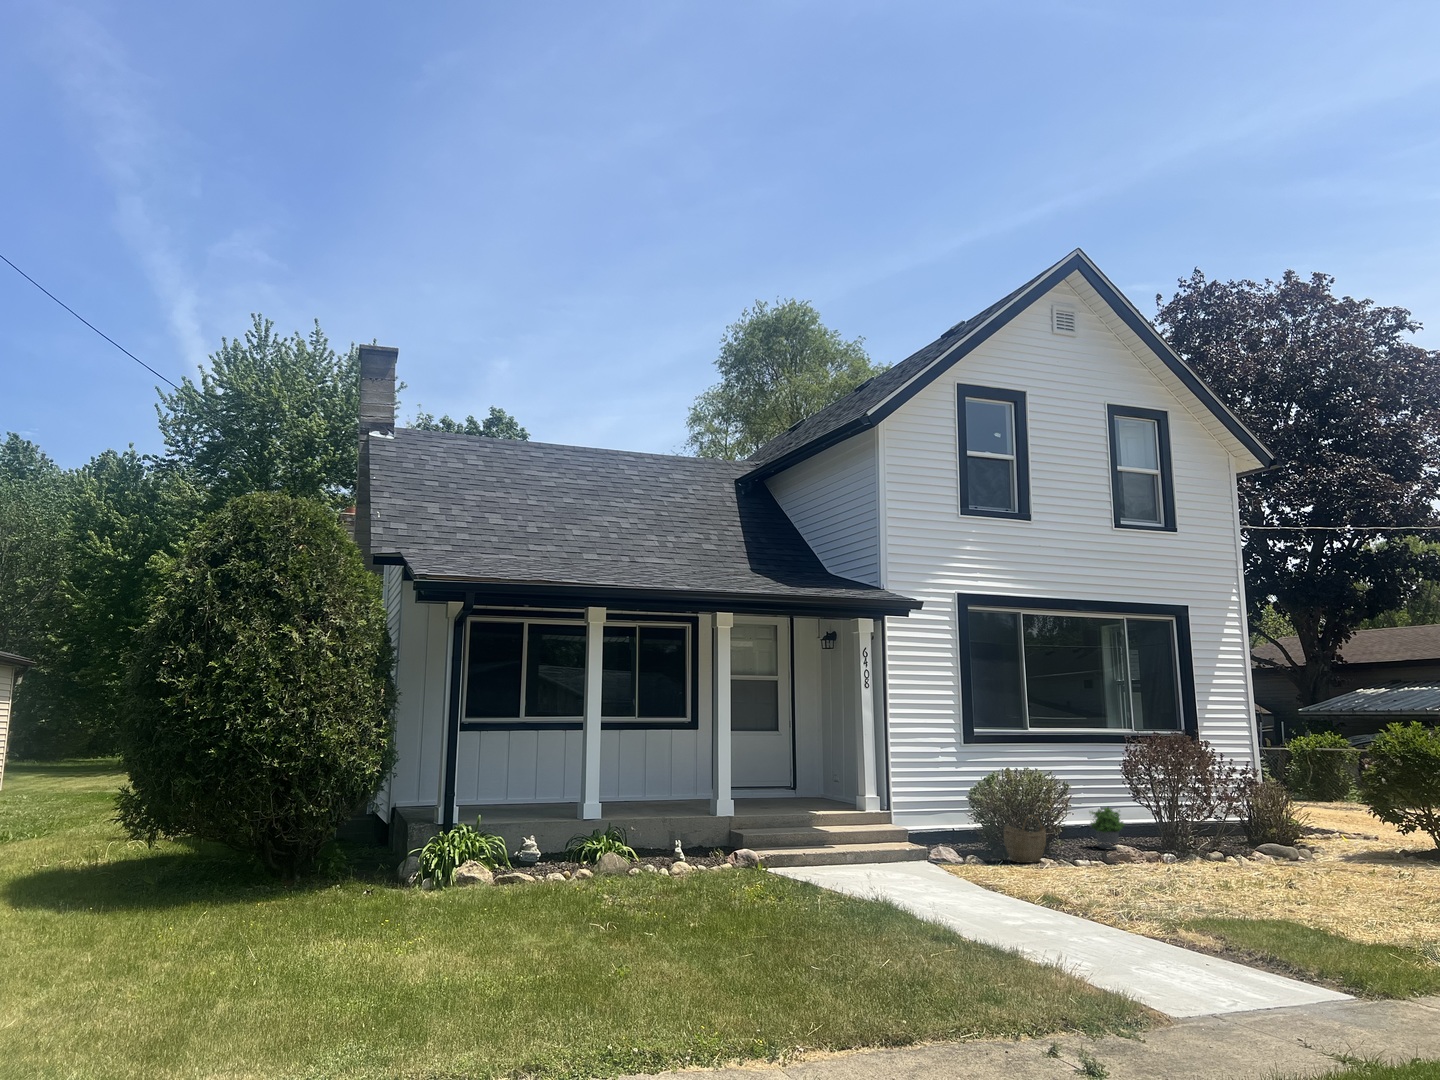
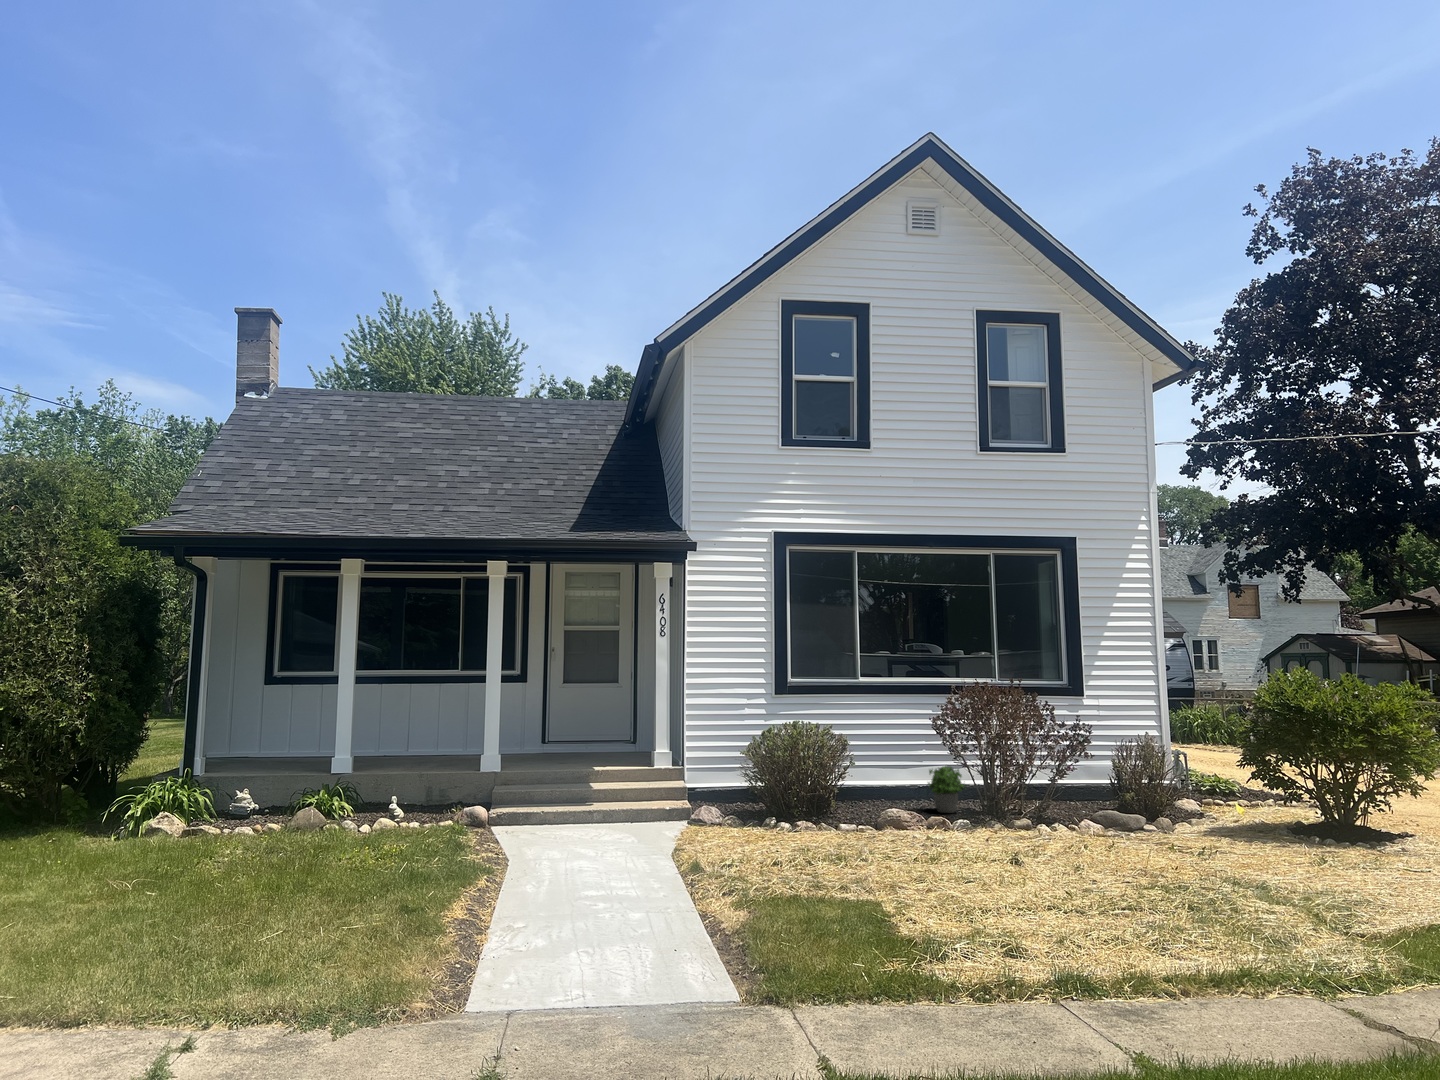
woven basket: present [1004,815,1046,863] -> none [784,773,830,828]

